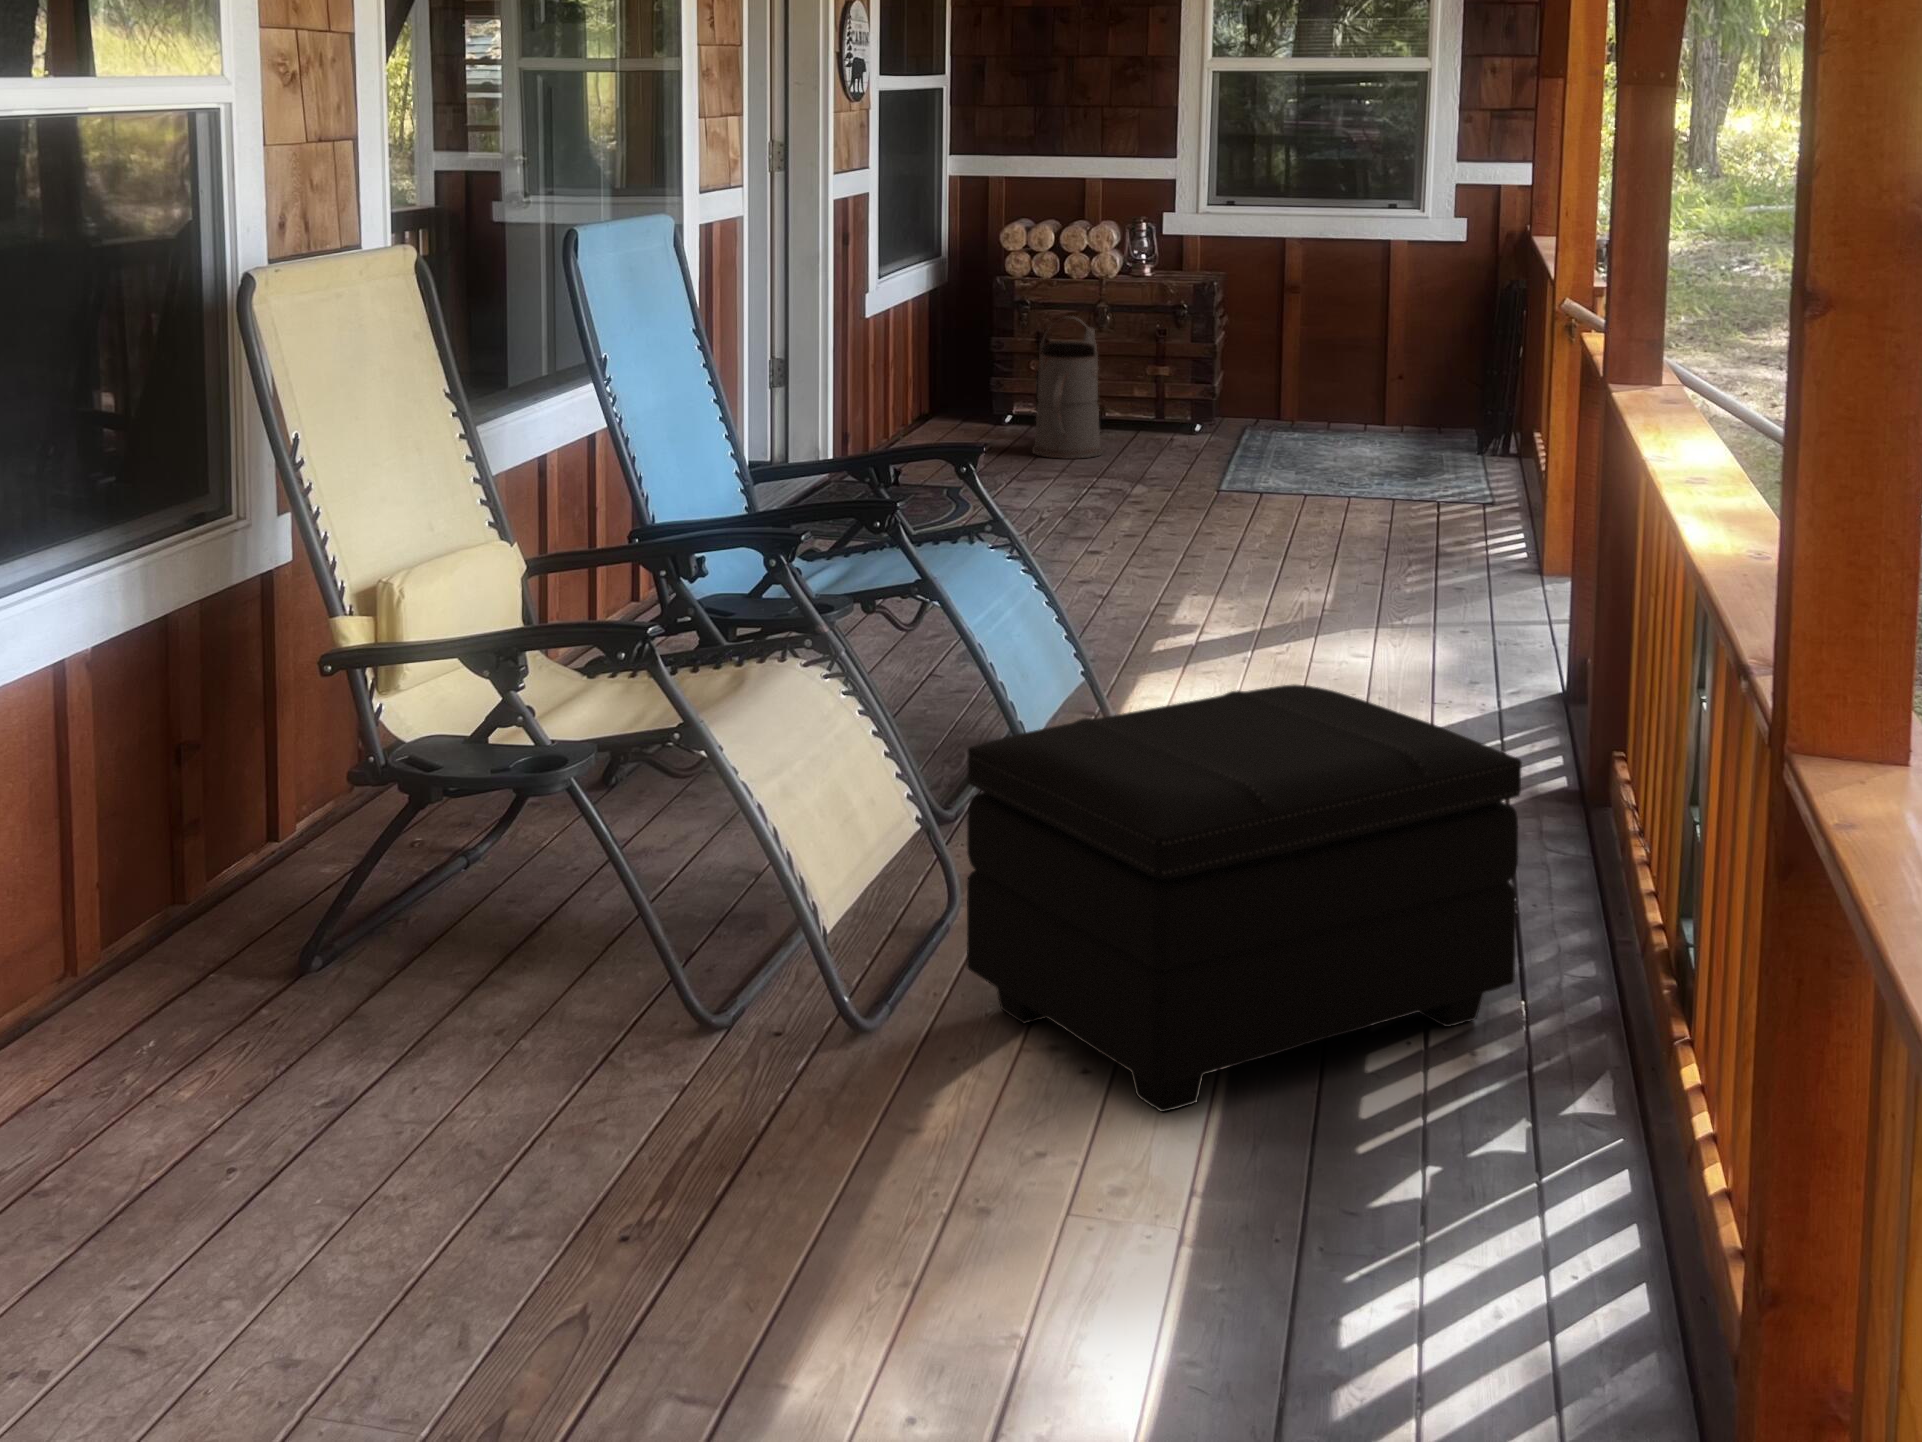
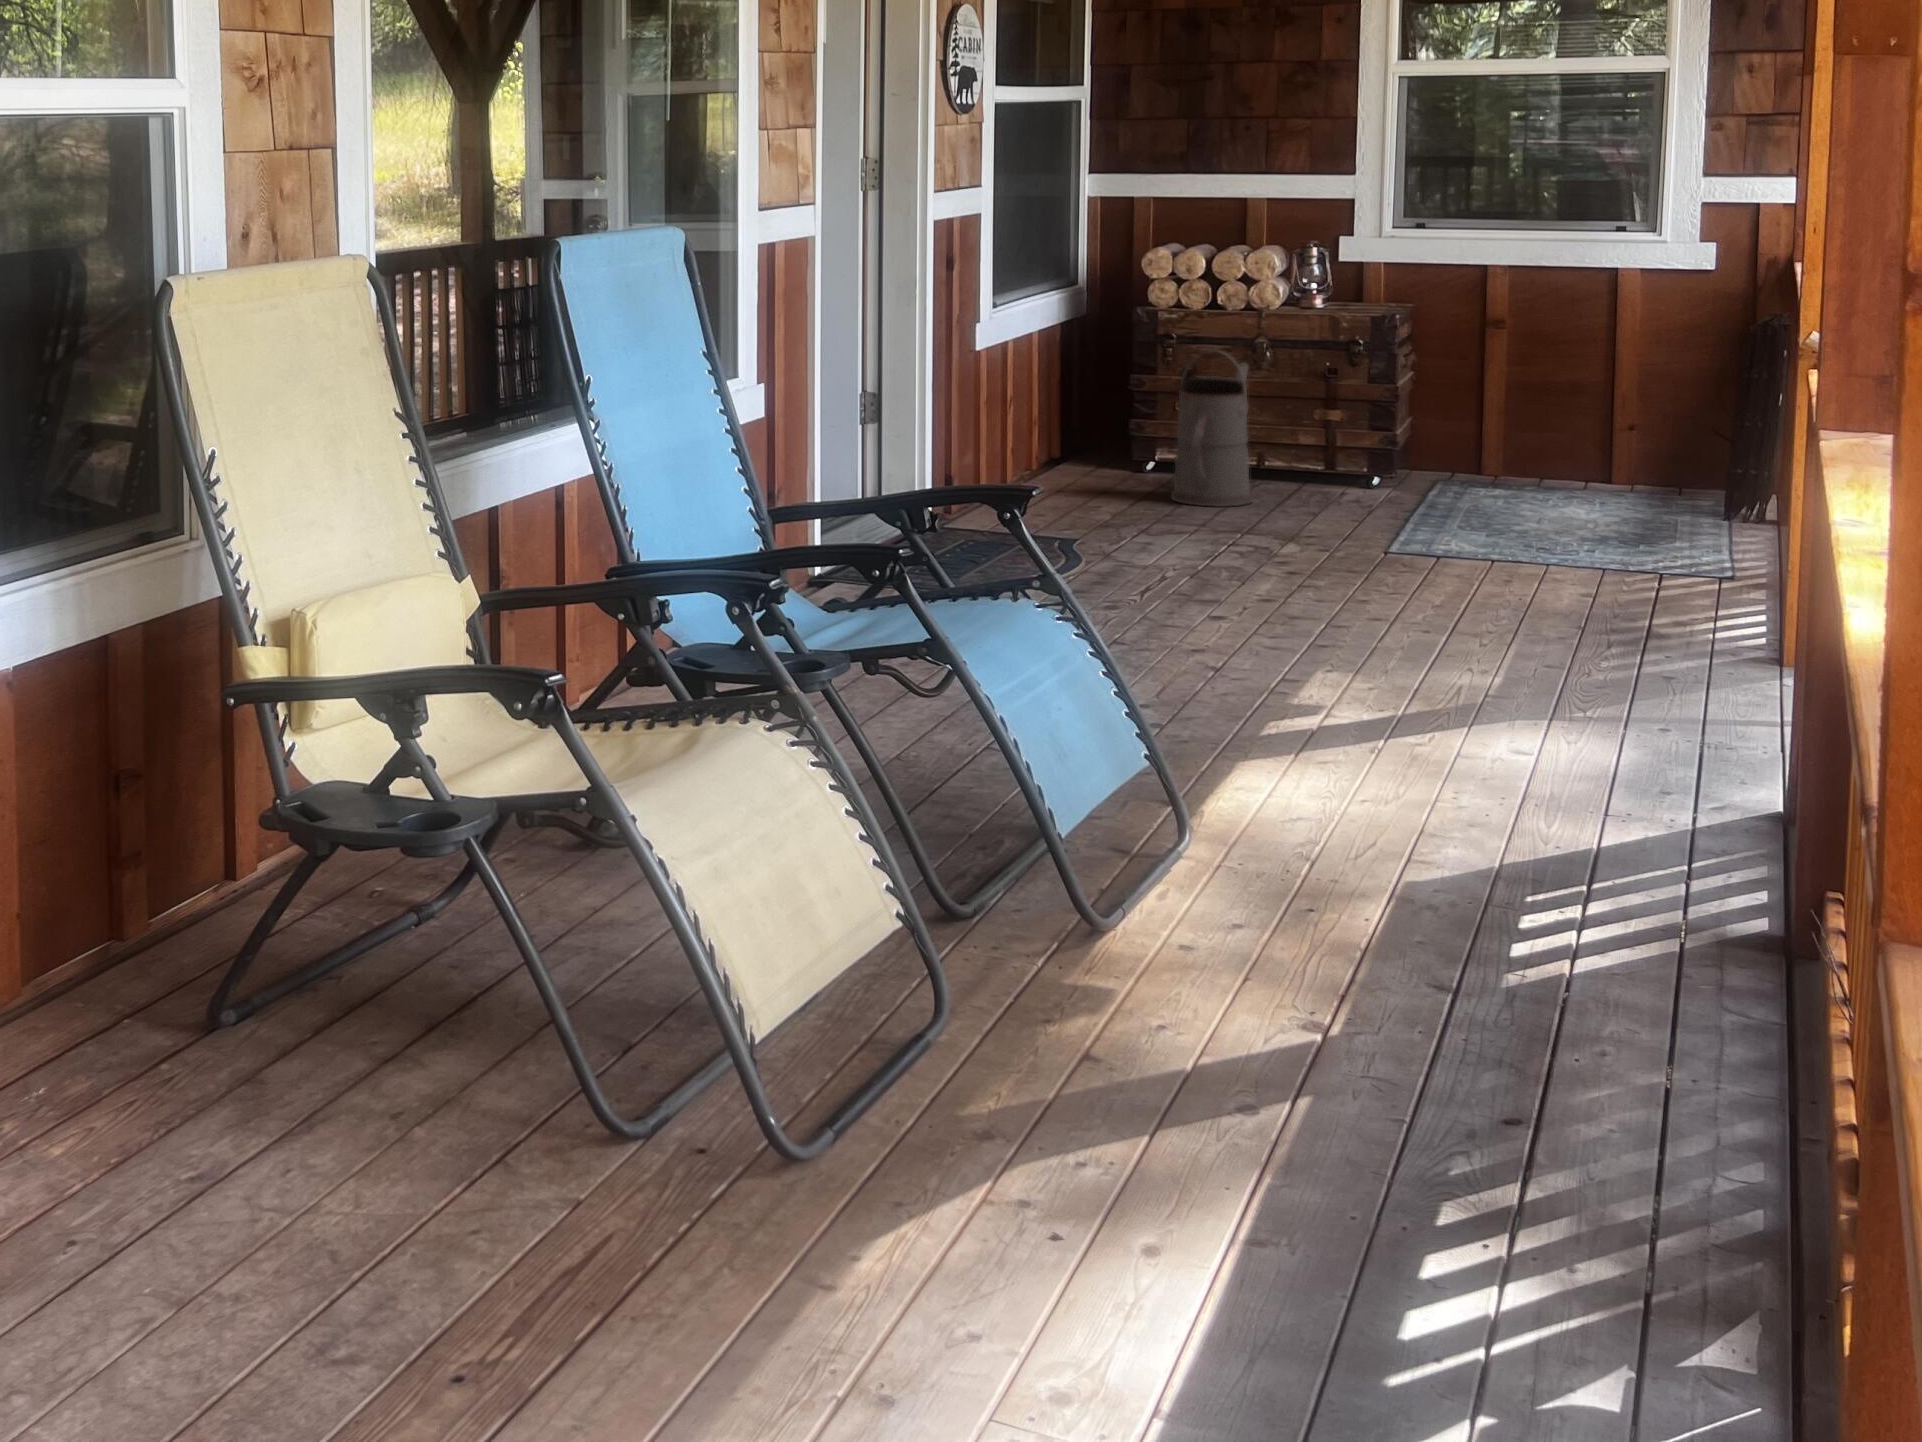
footstool: present [967,684,1522,1112] -> none [926,787,1652,1306]

